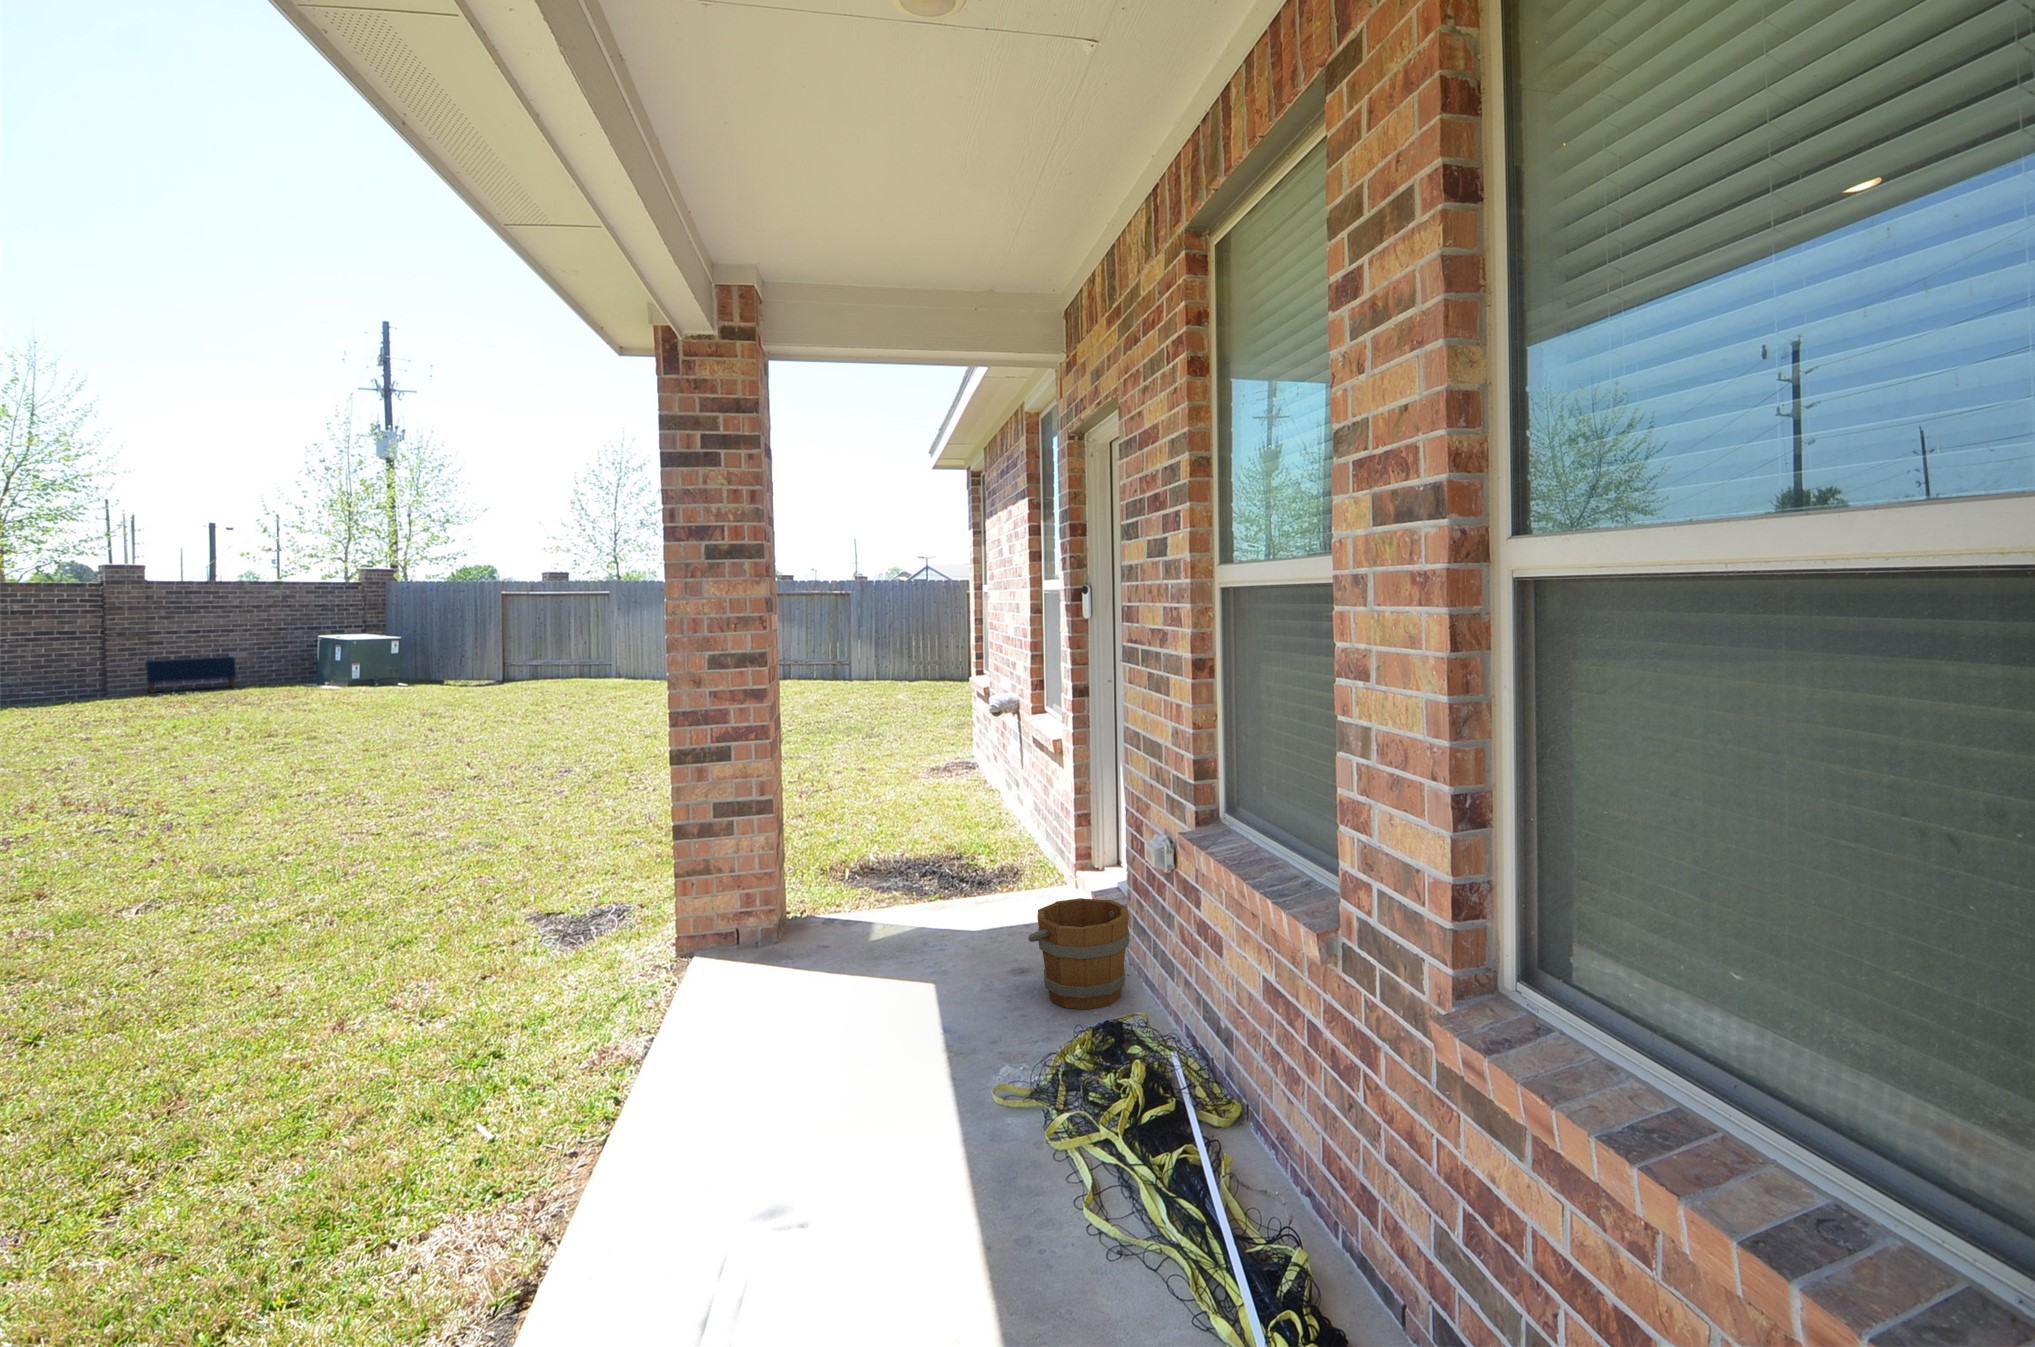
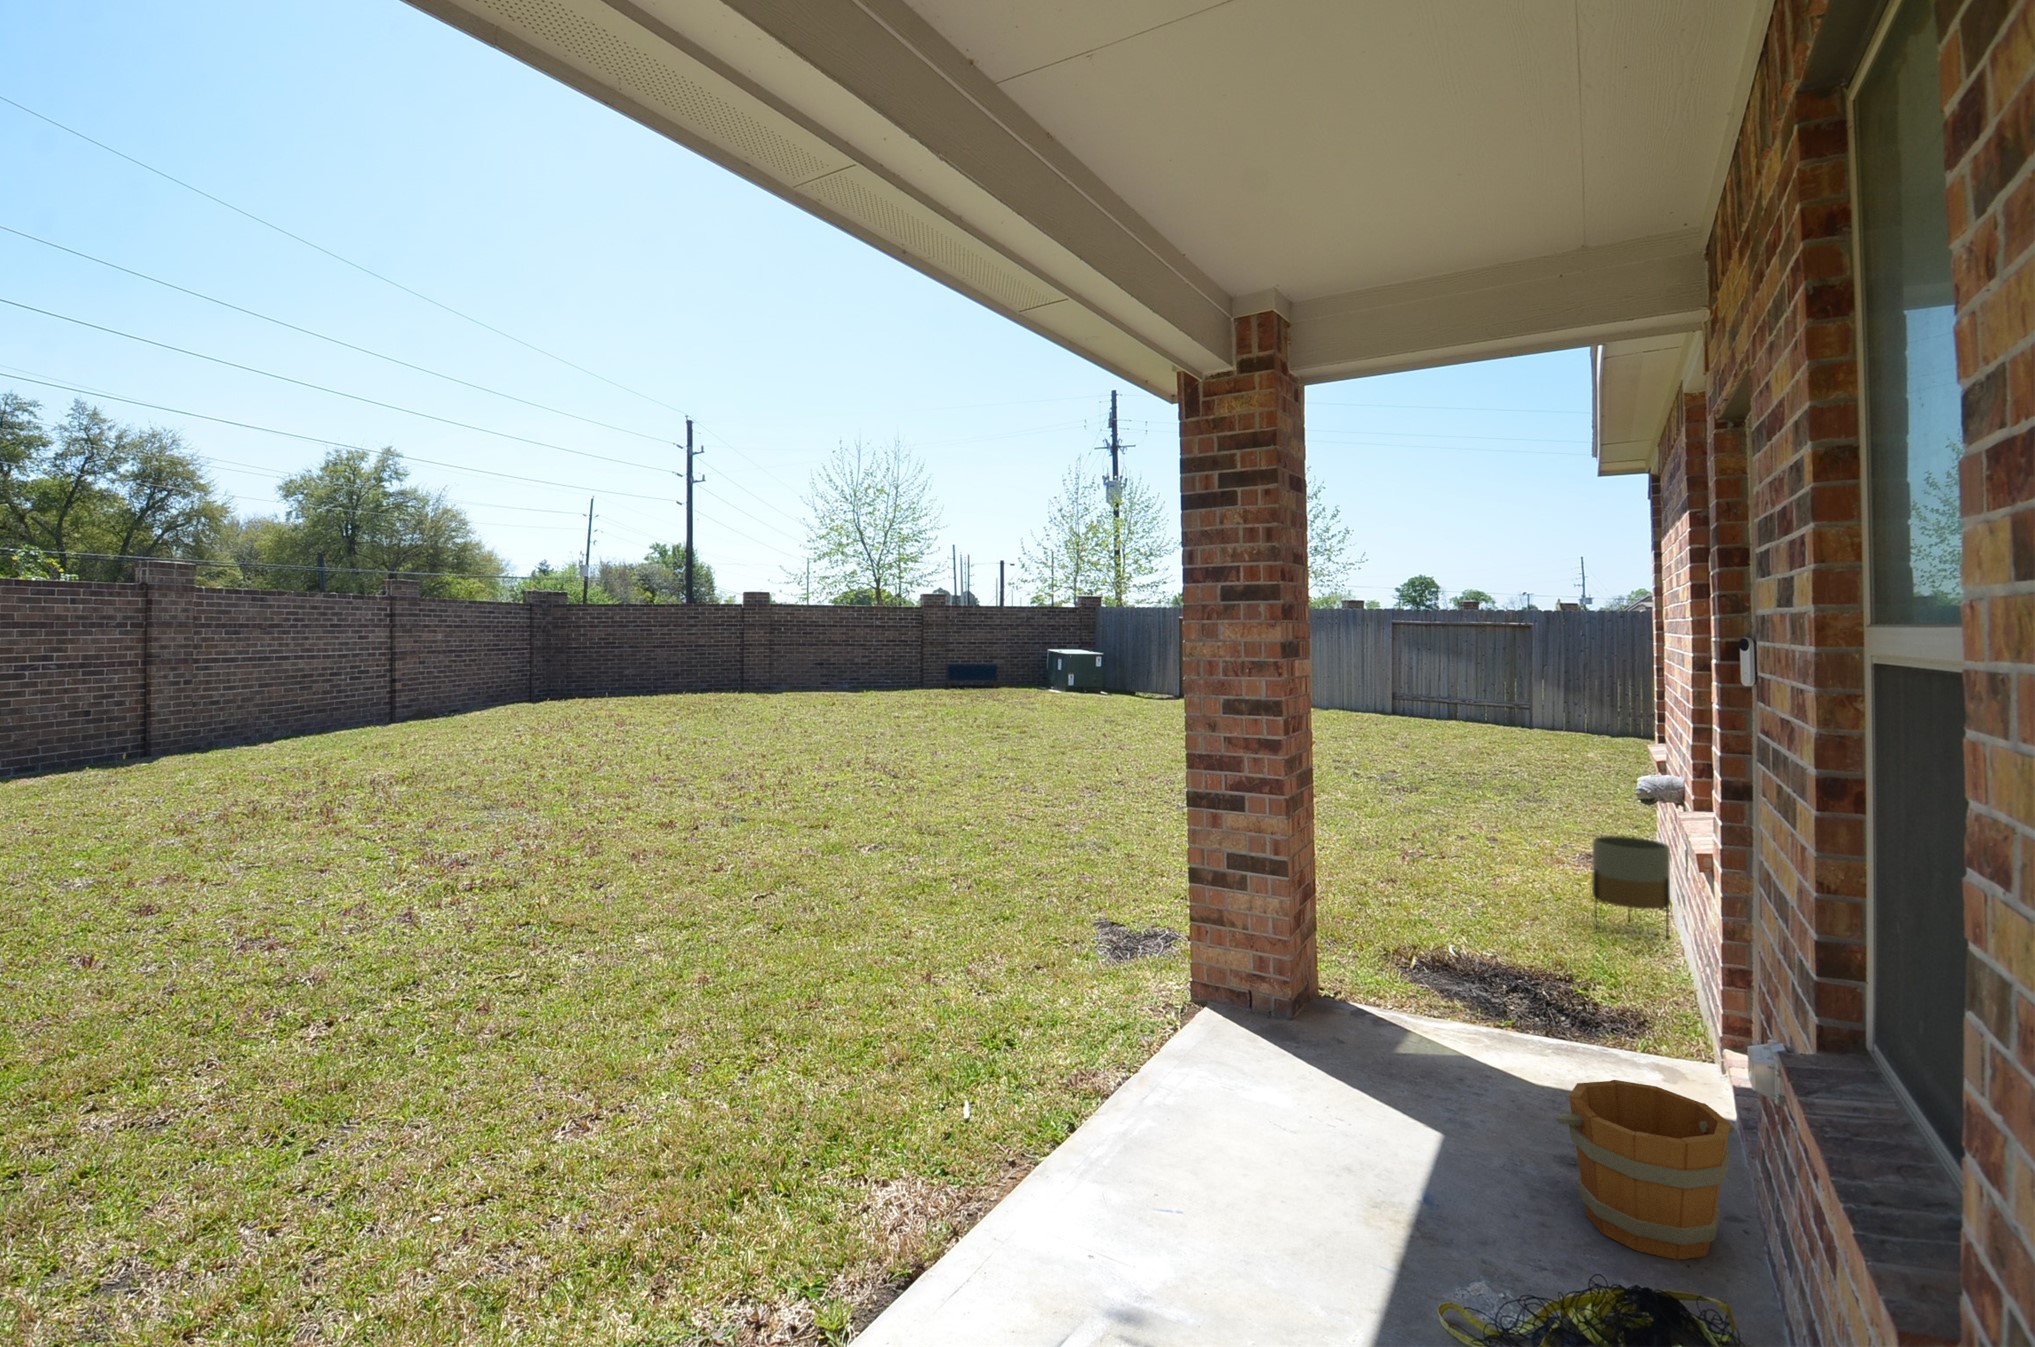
planter: none [960,748,1012,825] -> present [1592,836,1670,940]

